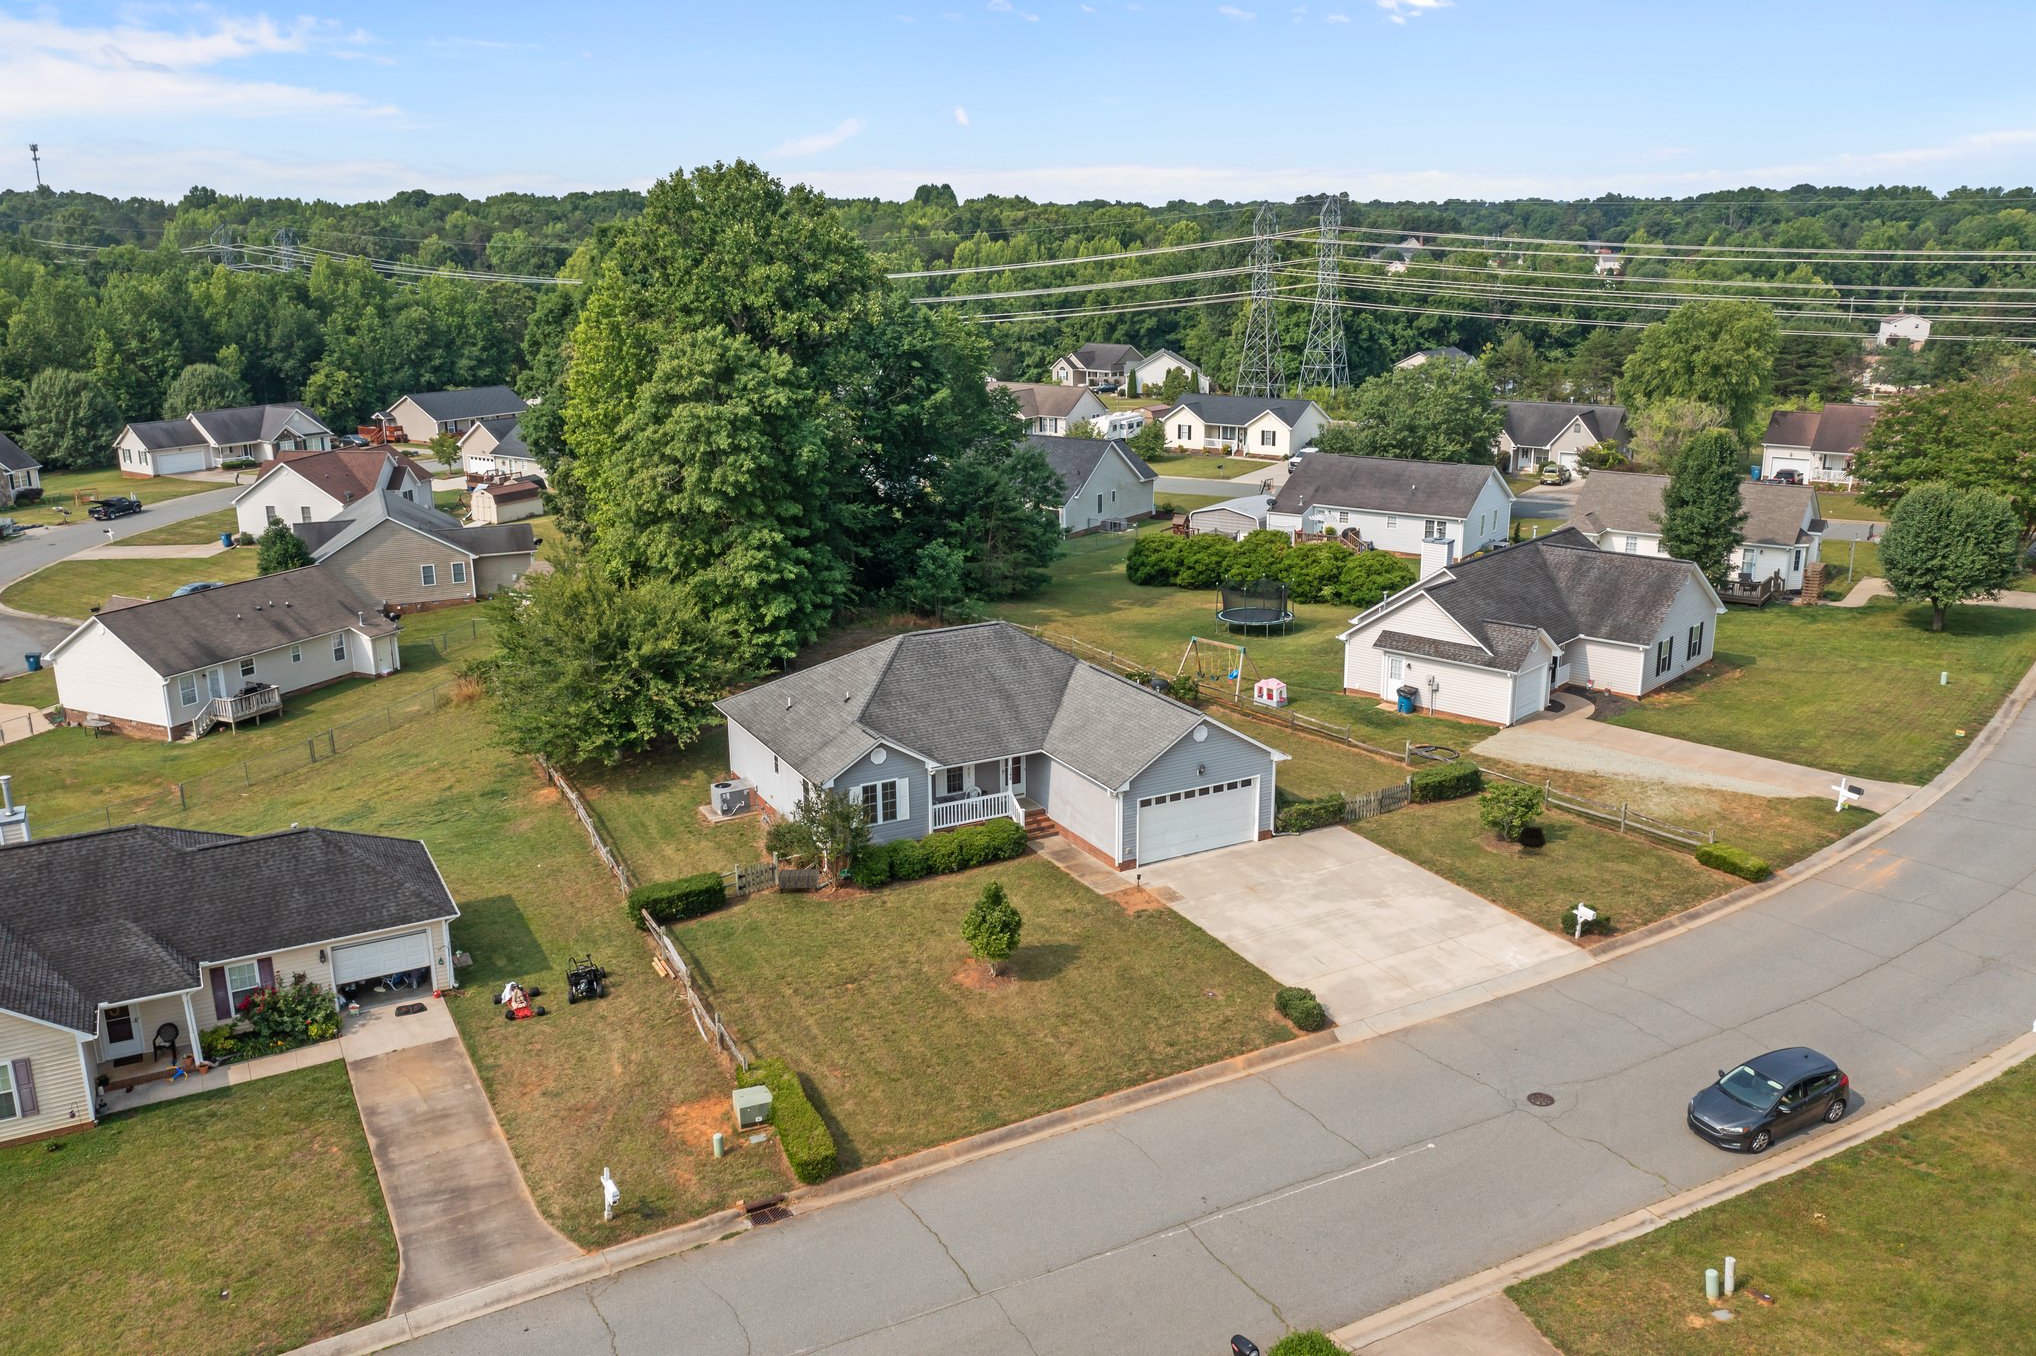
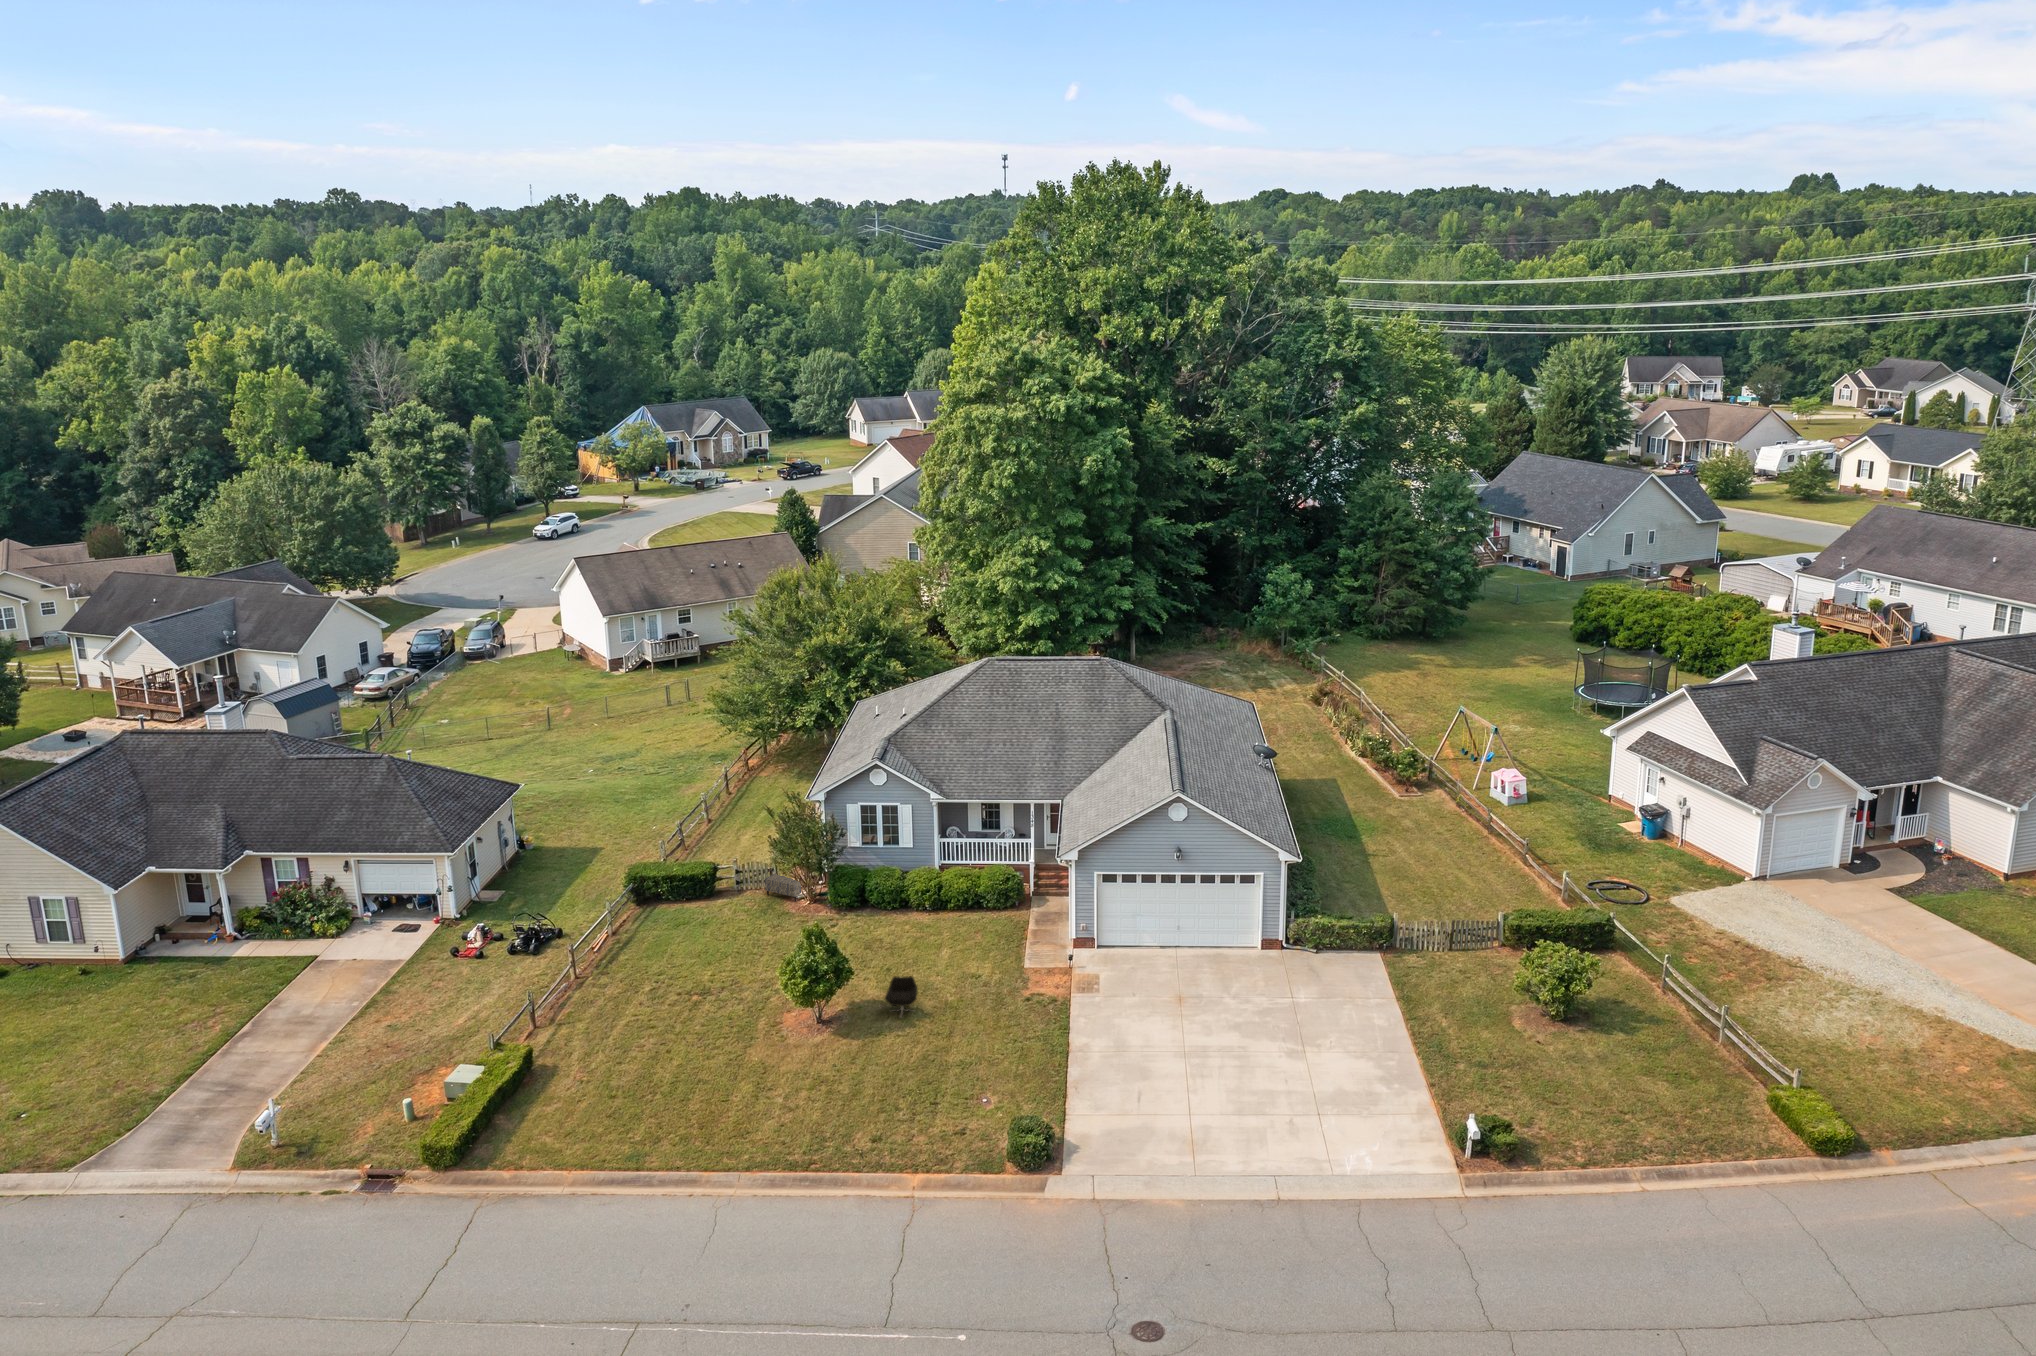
lounge chair: present [1518,826,1546,853] -> present [885,976,918,1012]

